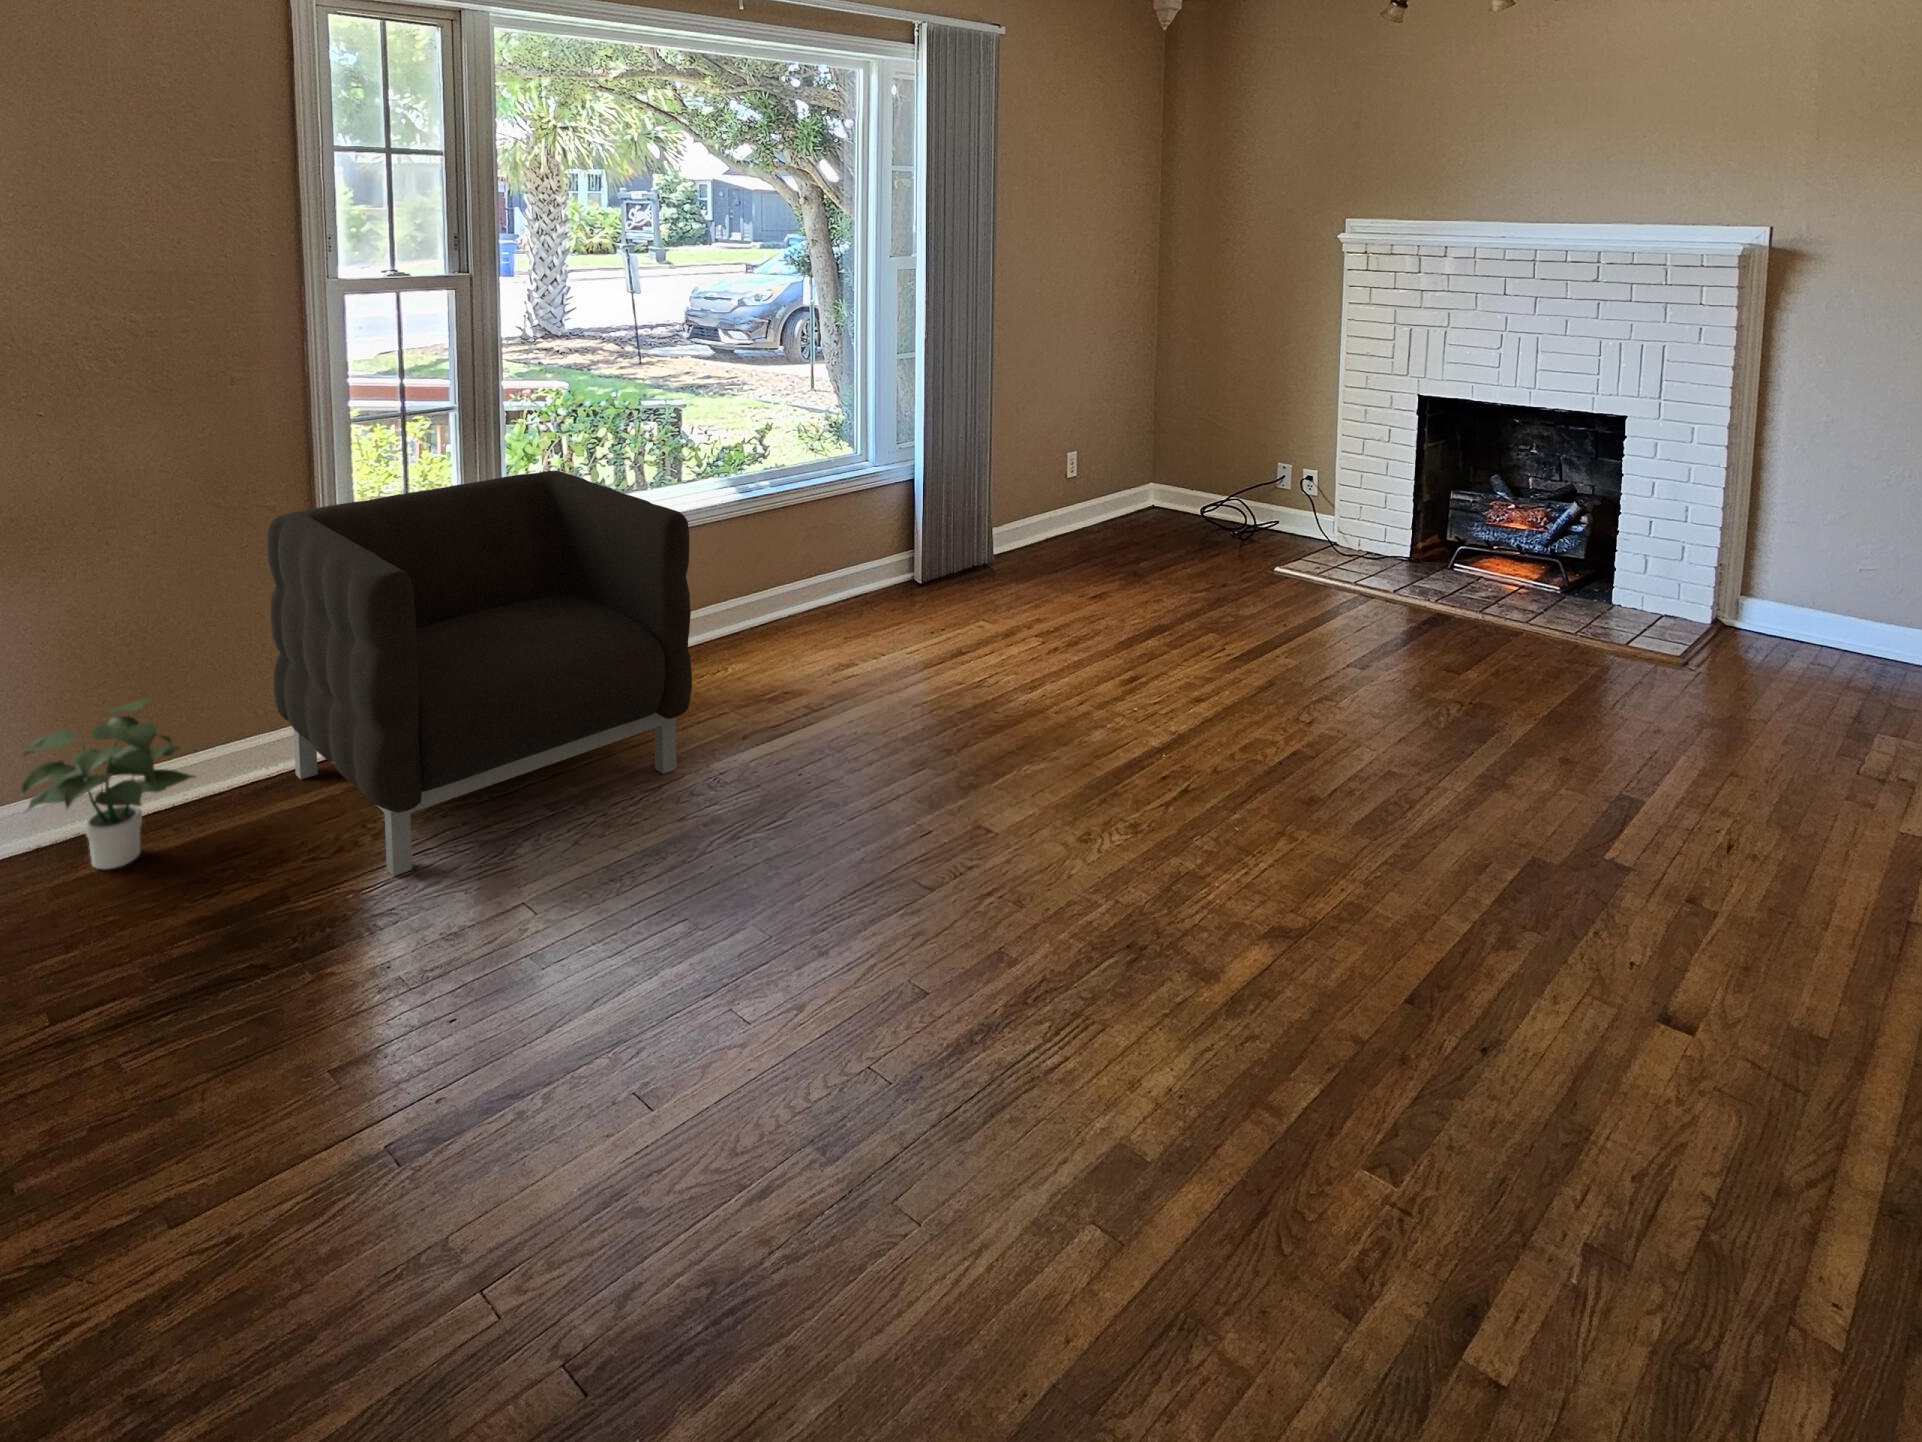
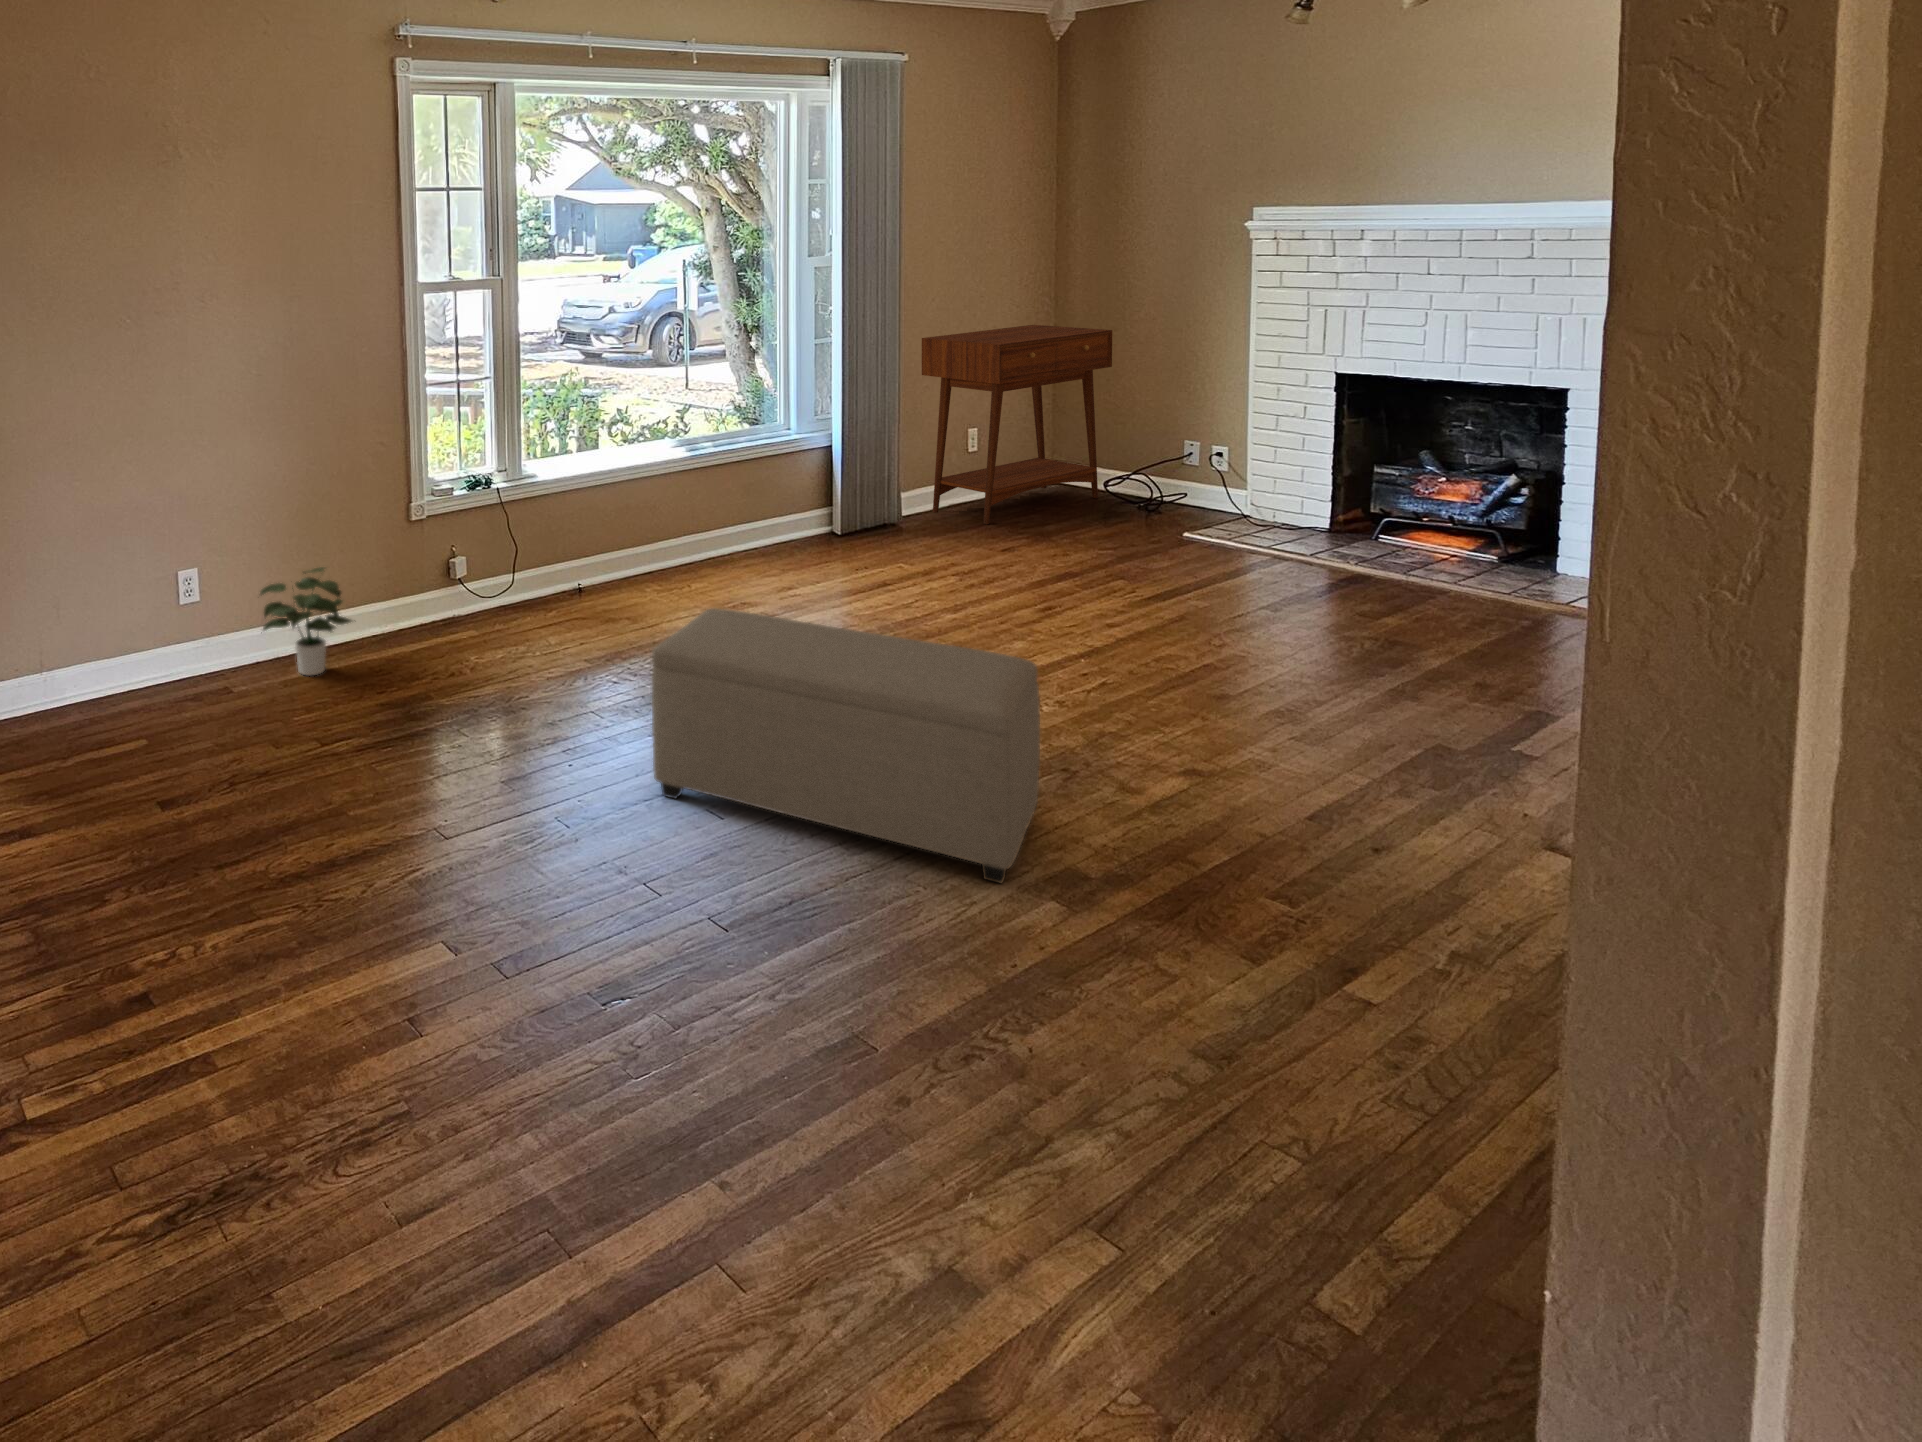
console table: none [1019,338,1213,562] -> present [922,325,1112,524]
armchair: present [267,471,692,876] -> none [385,424,686,691]
ottoman: none [550,765,1092,1212] -> present [652,609,1040,883]

